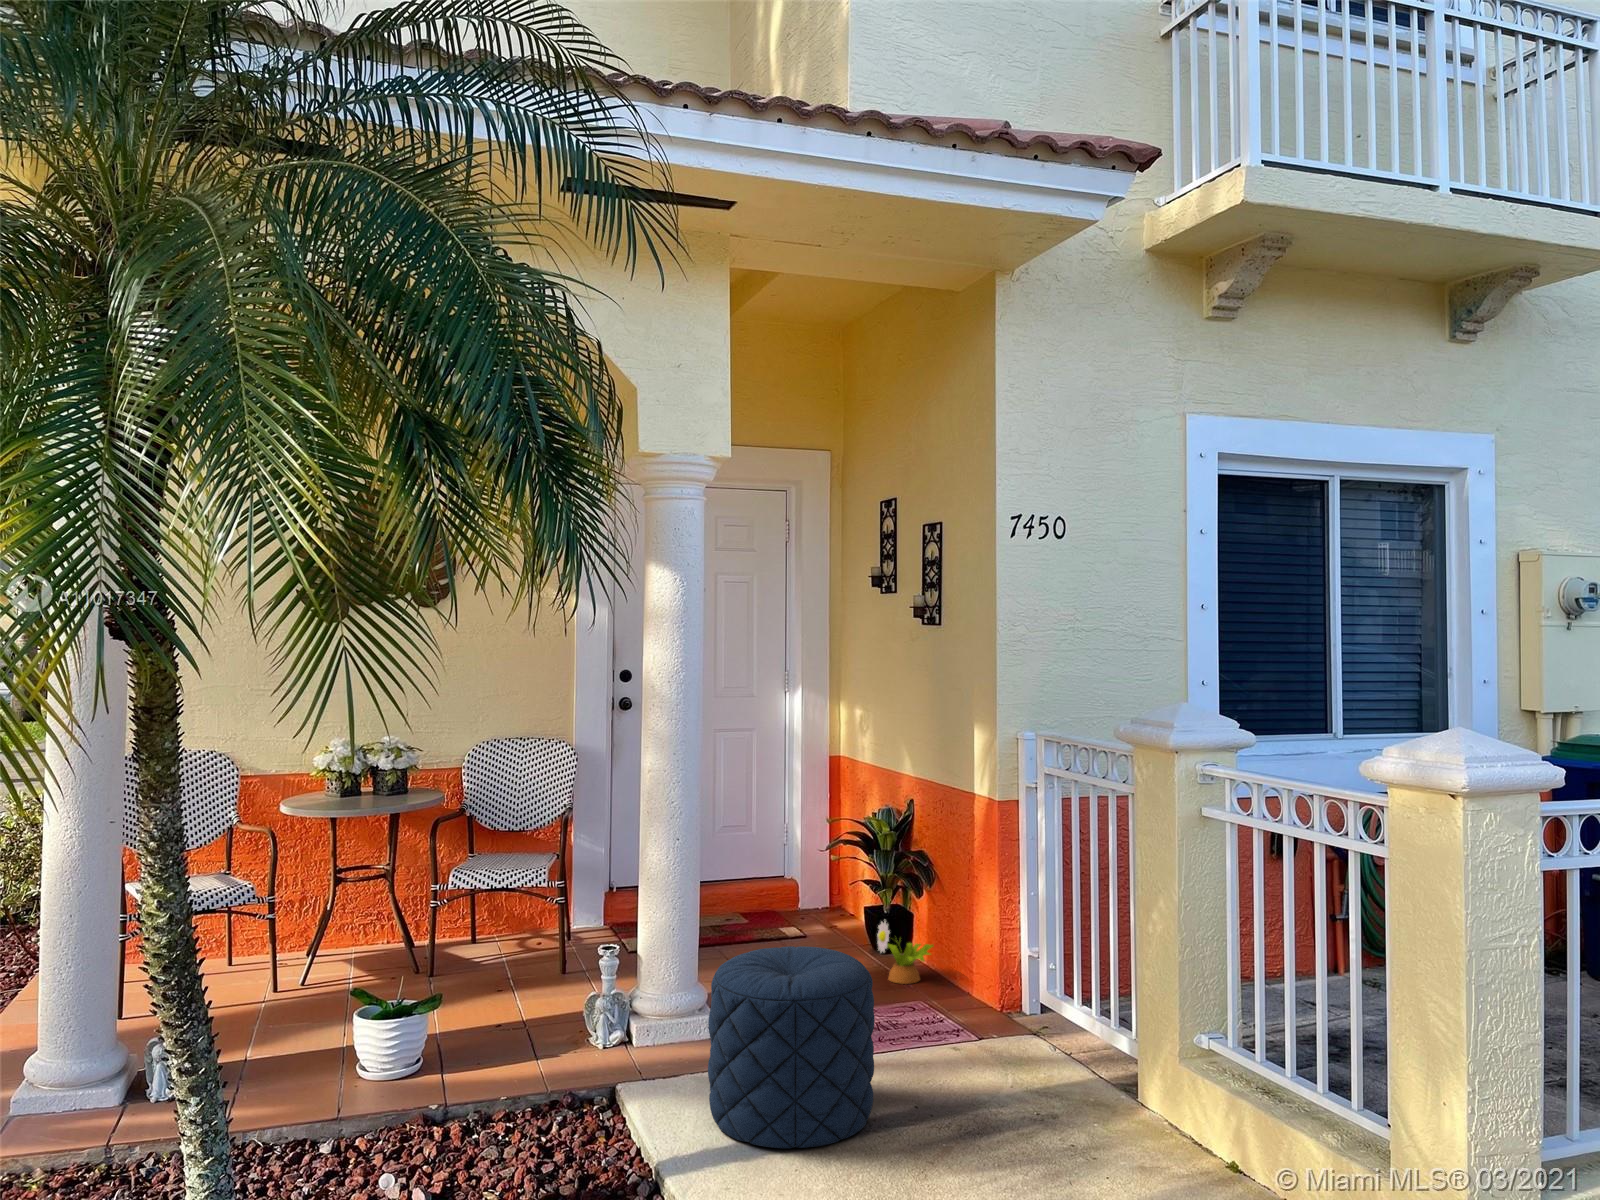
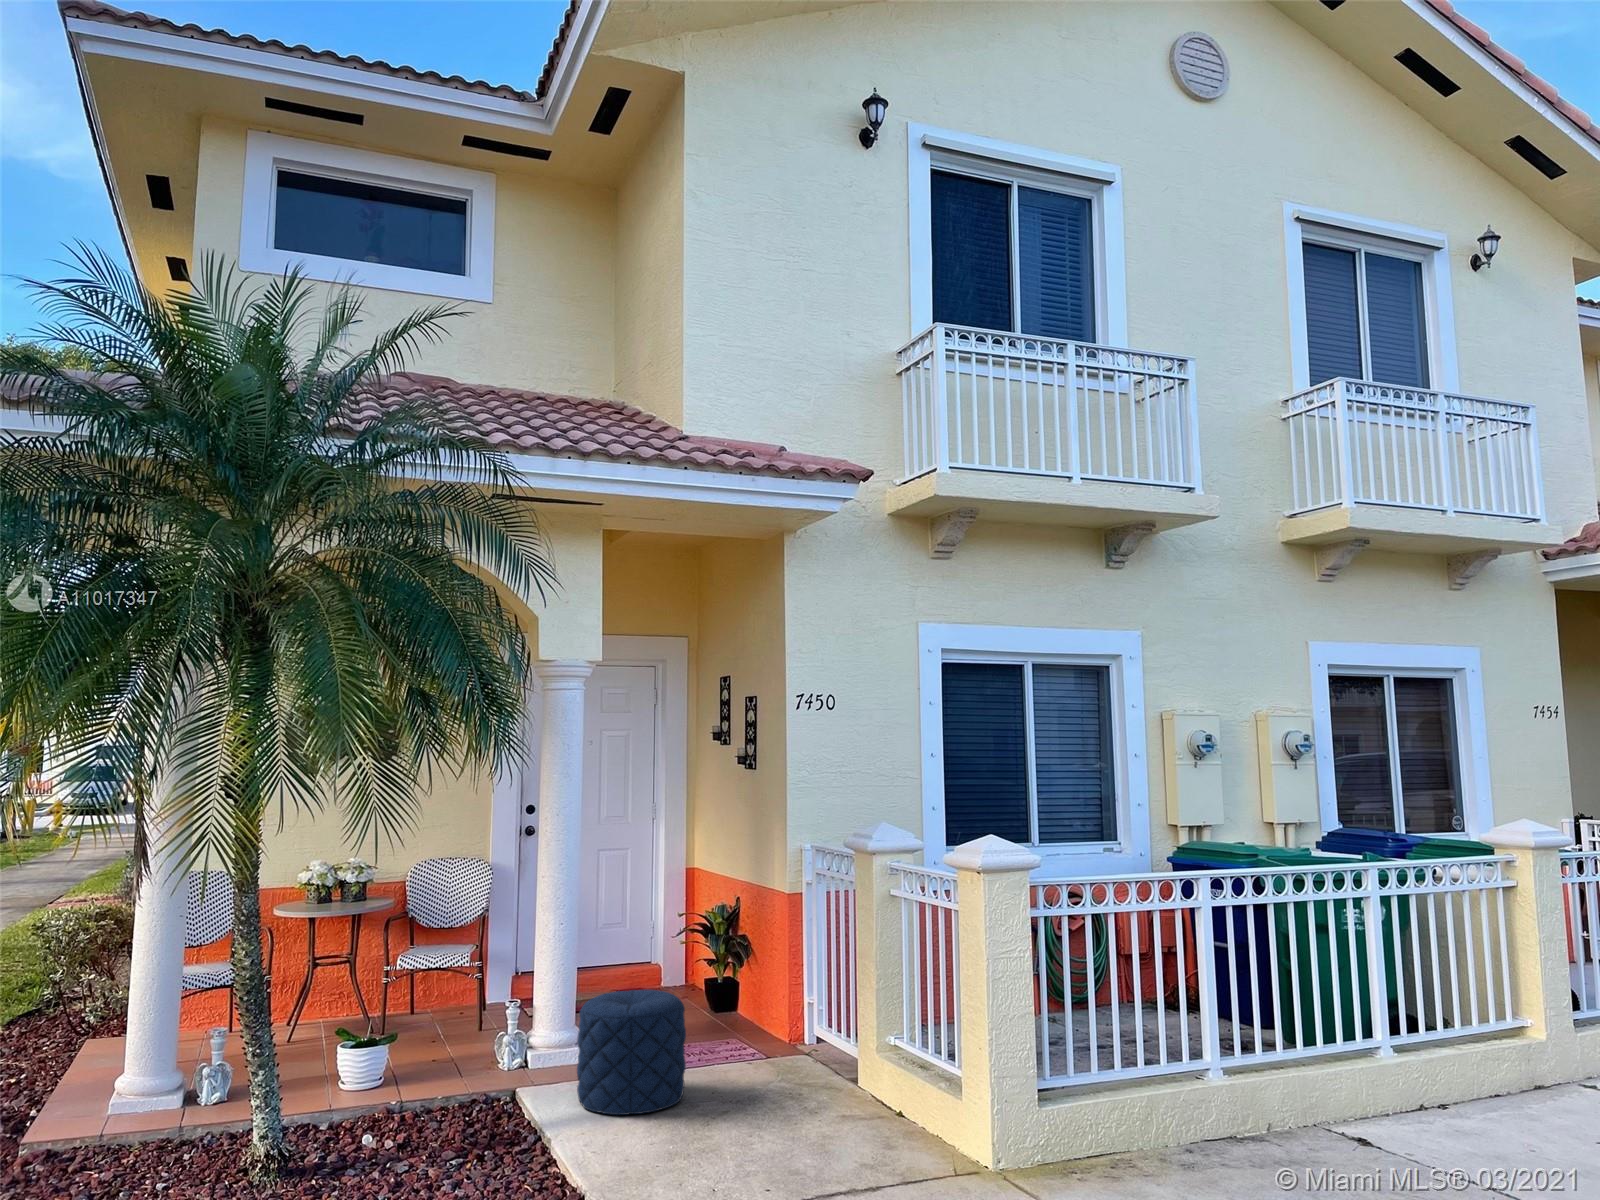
decorative plant: present [877,922,933,984] -> none [709,983,750,1029]

